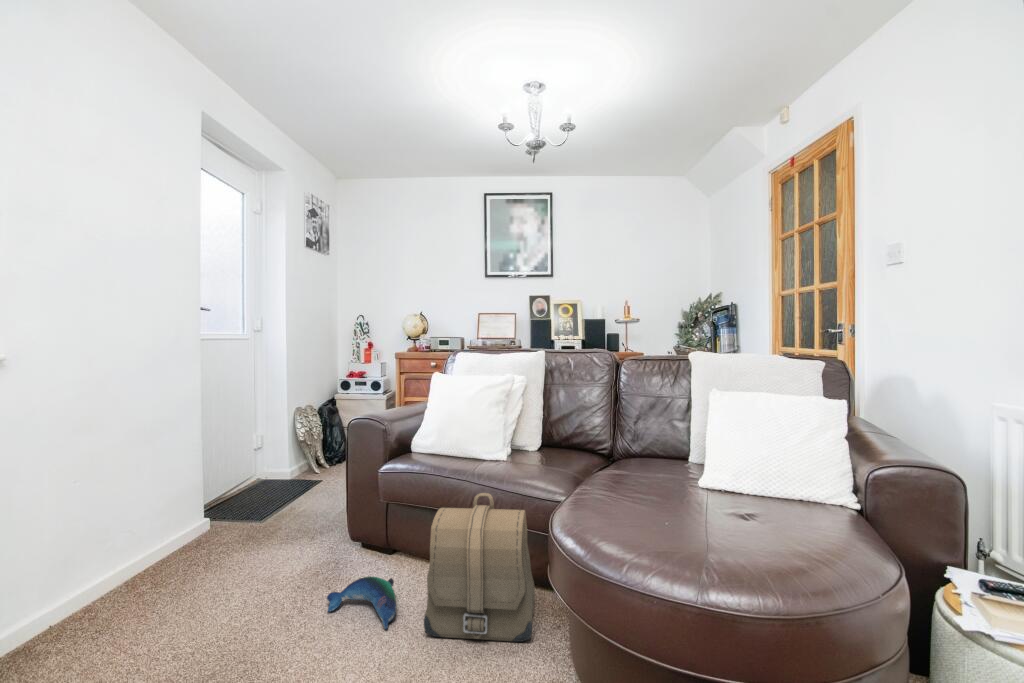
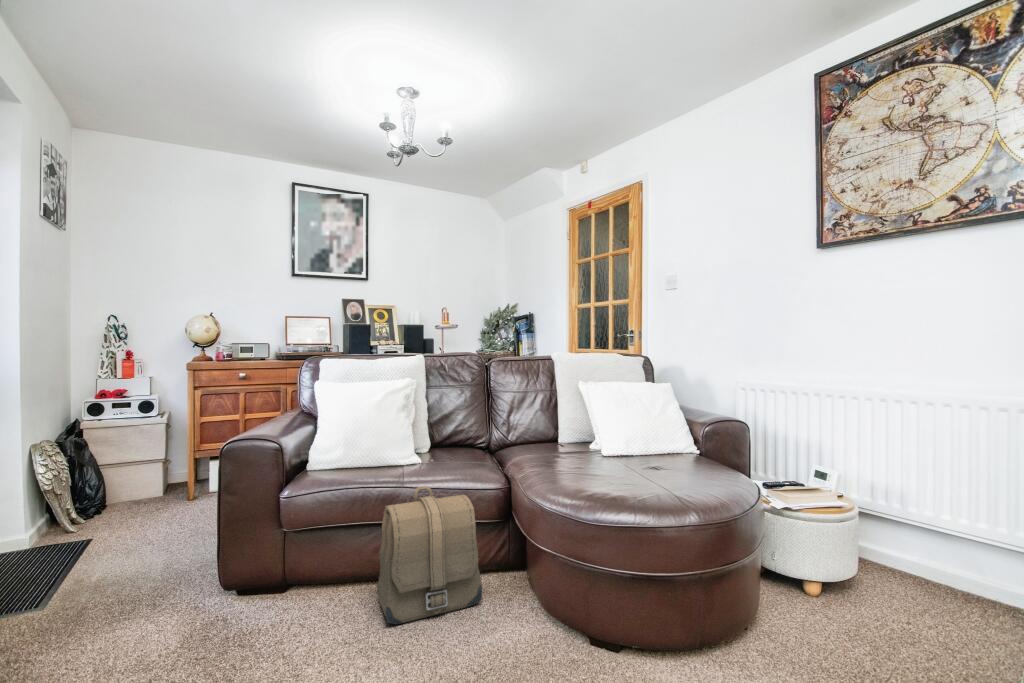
plush toy: present [327,577,396,629] -> none [250,592,344,642]

